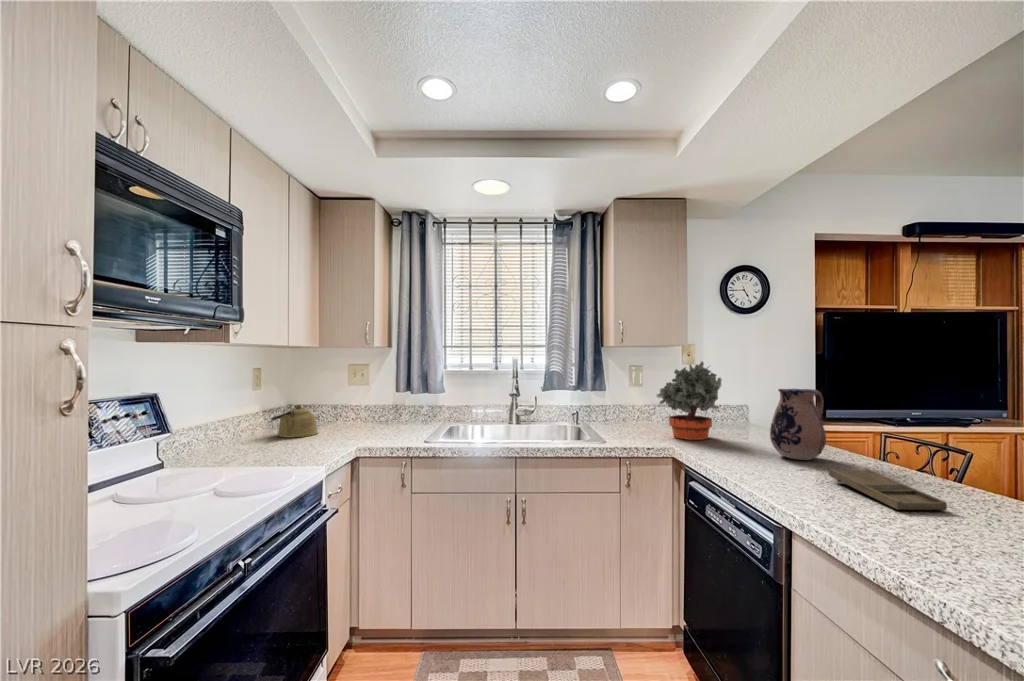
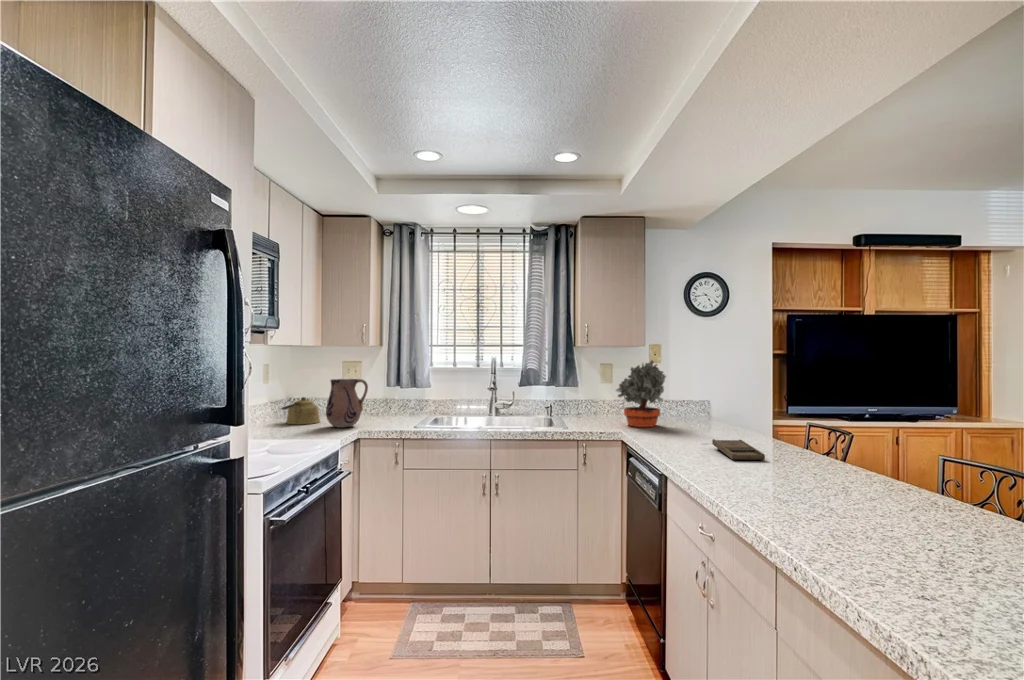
ceramic pitcher: present [770,389,826,460] -> present [326,379,368,428]

